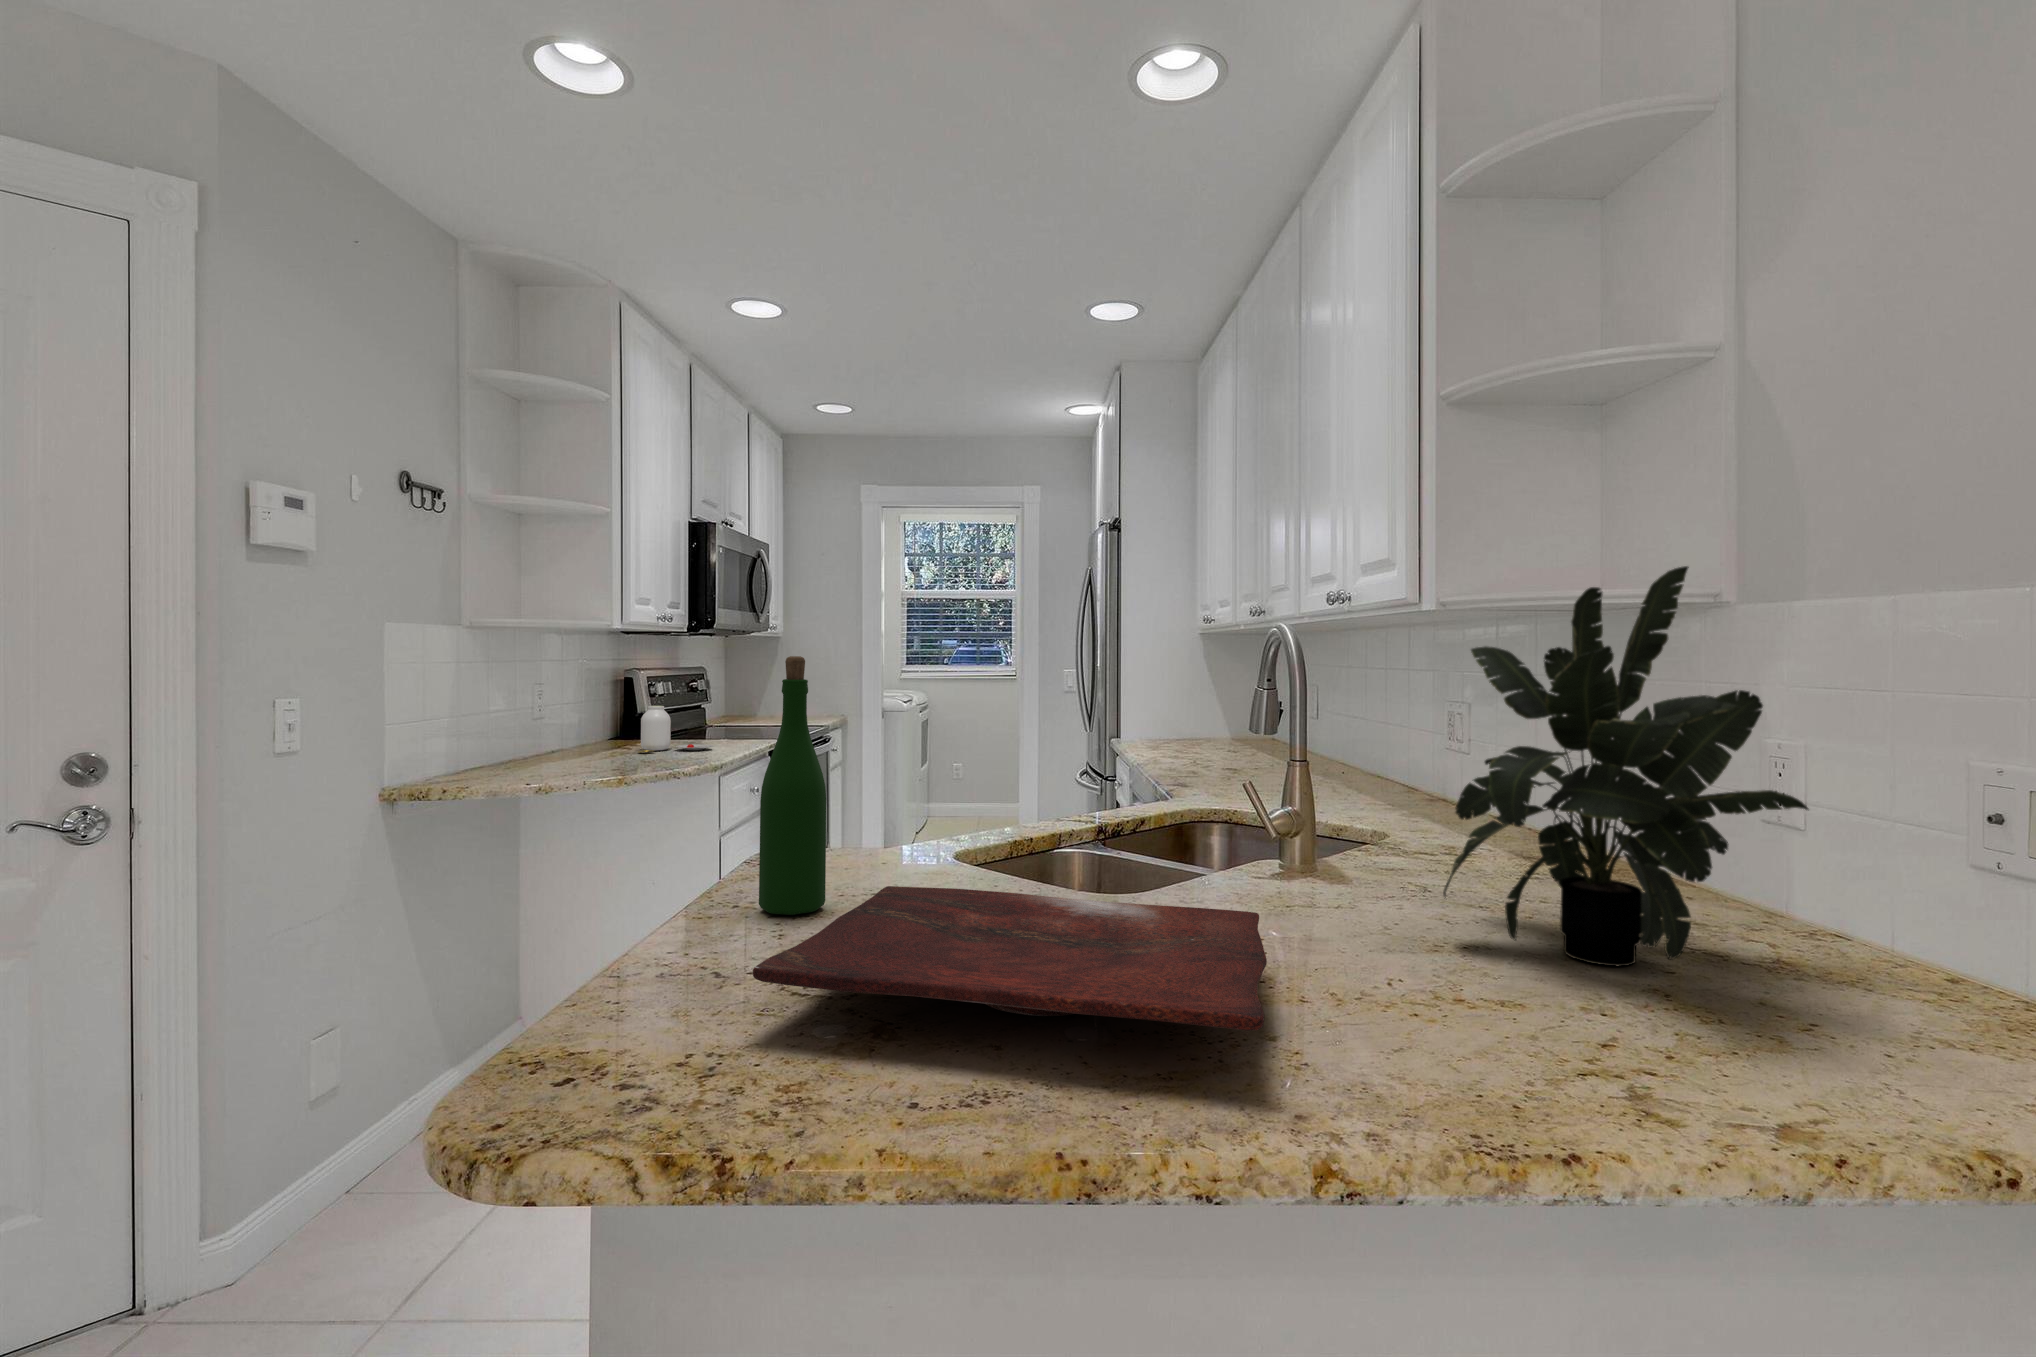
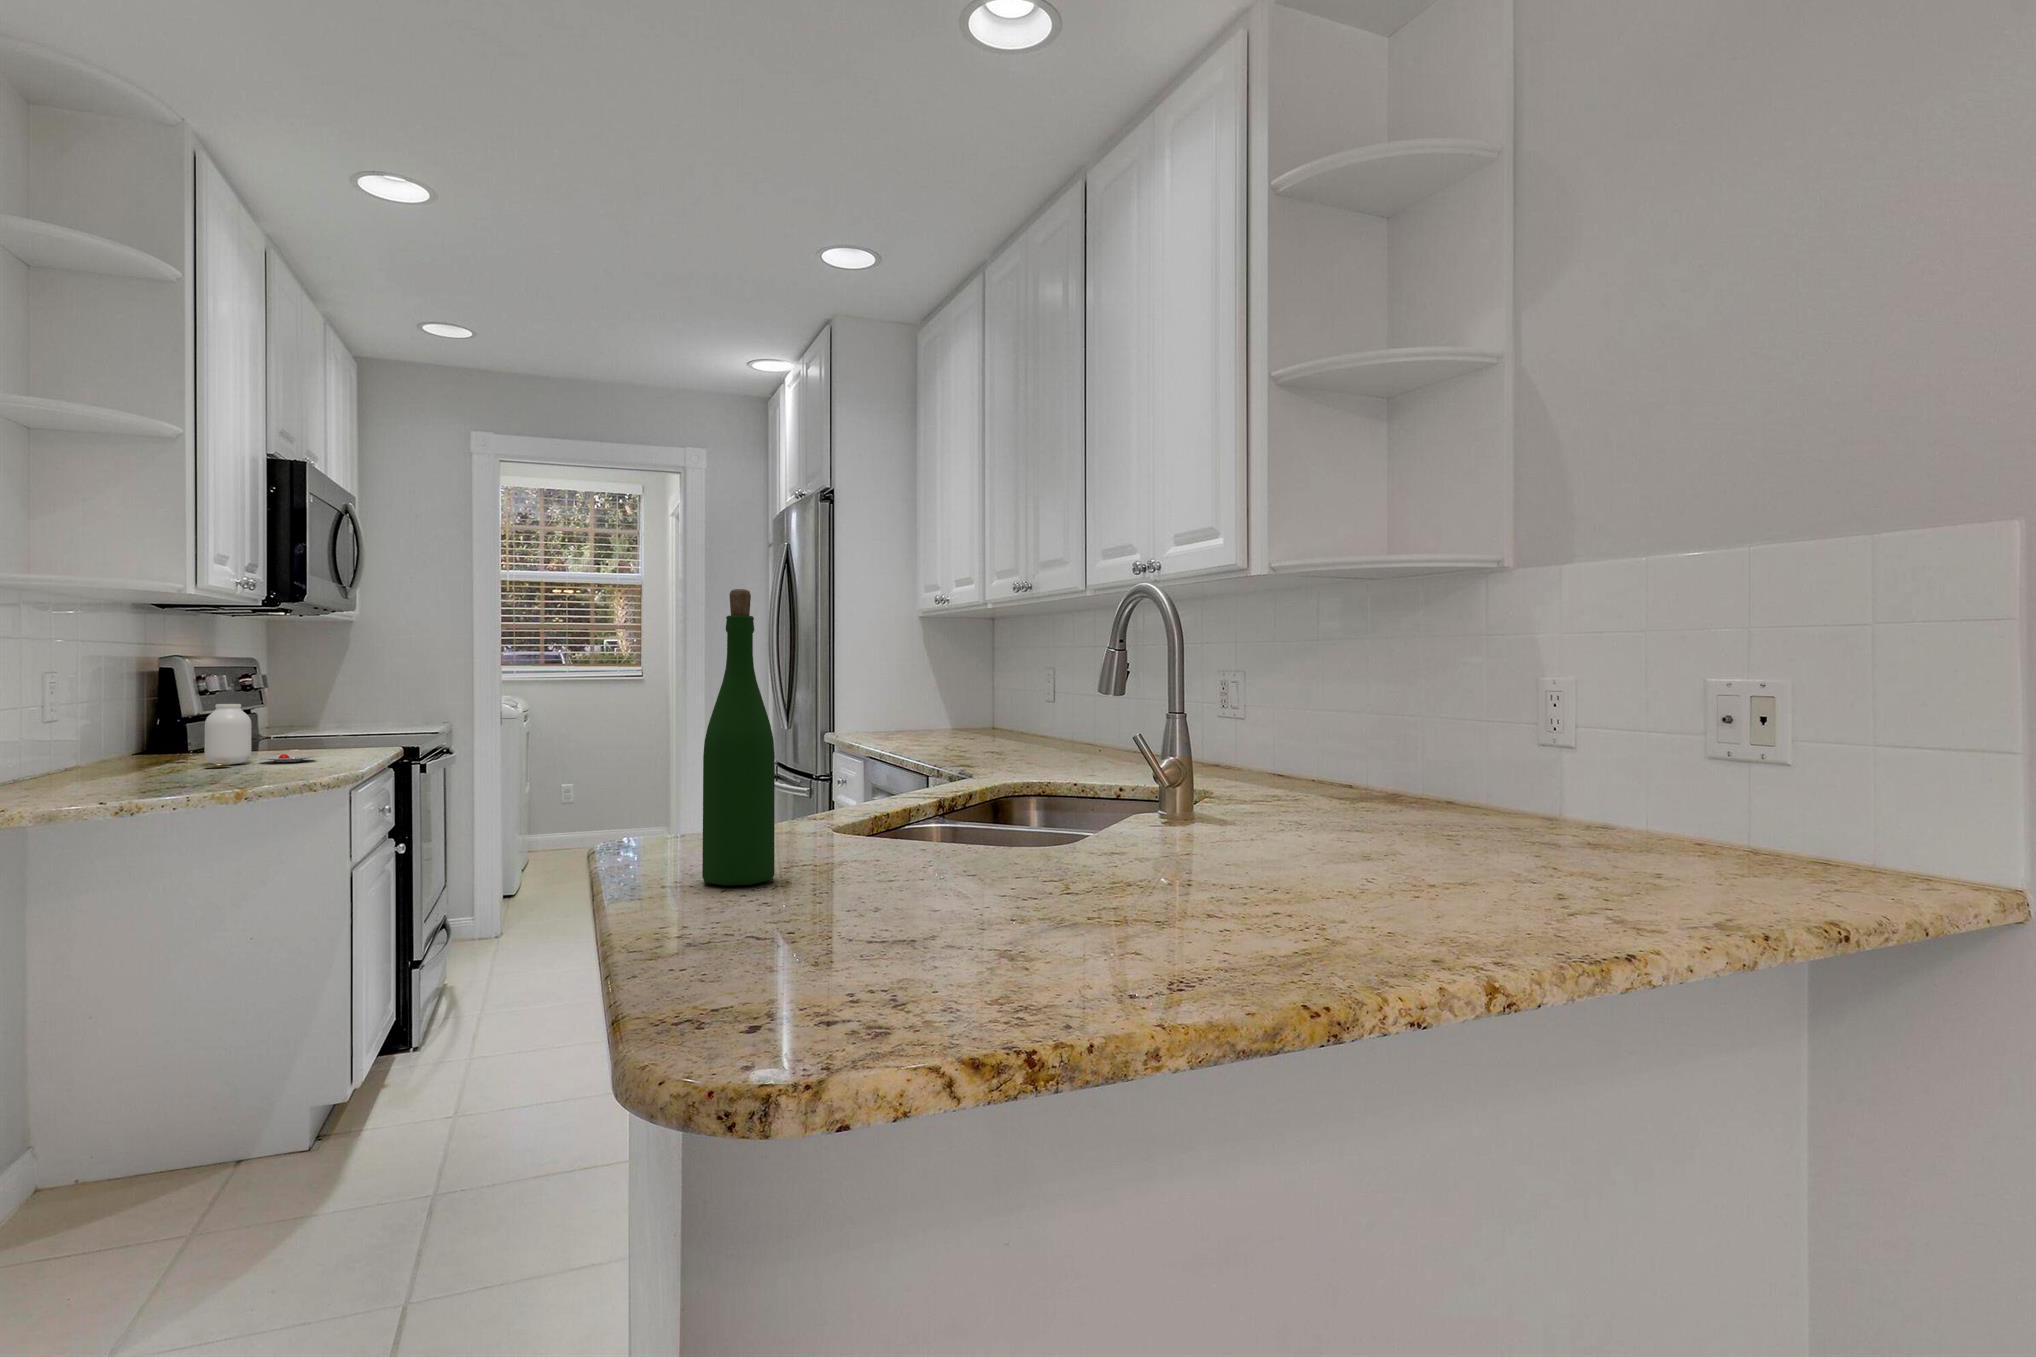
potted plant: present [1443,566,1809,966] -> none [1349,515,1657,858]
cutting board: present [753,886,1267,1031] -> none [884,829,1397,926]

